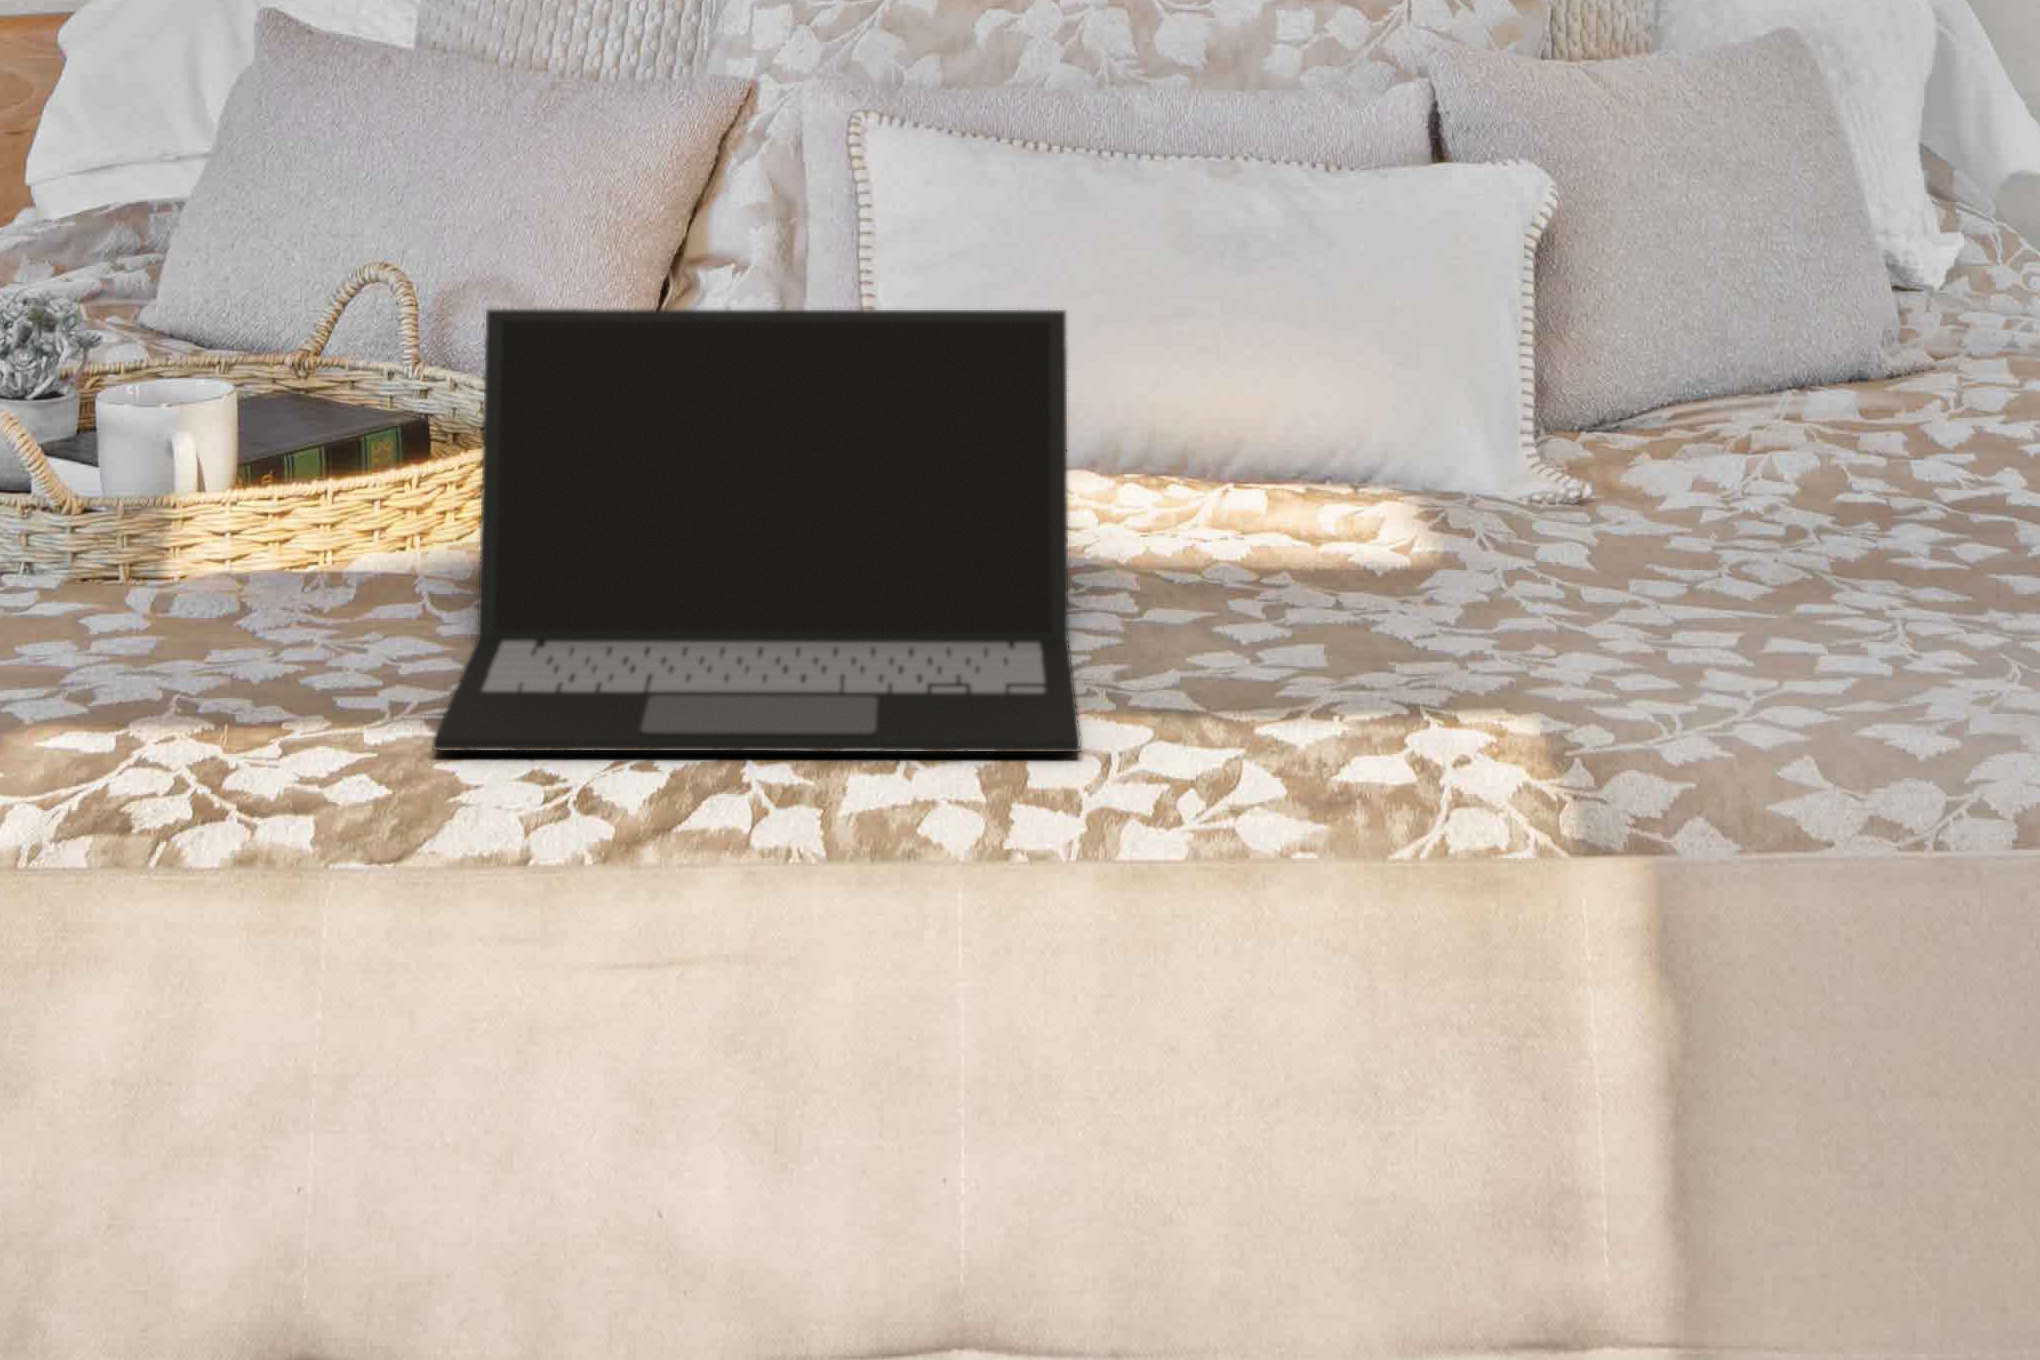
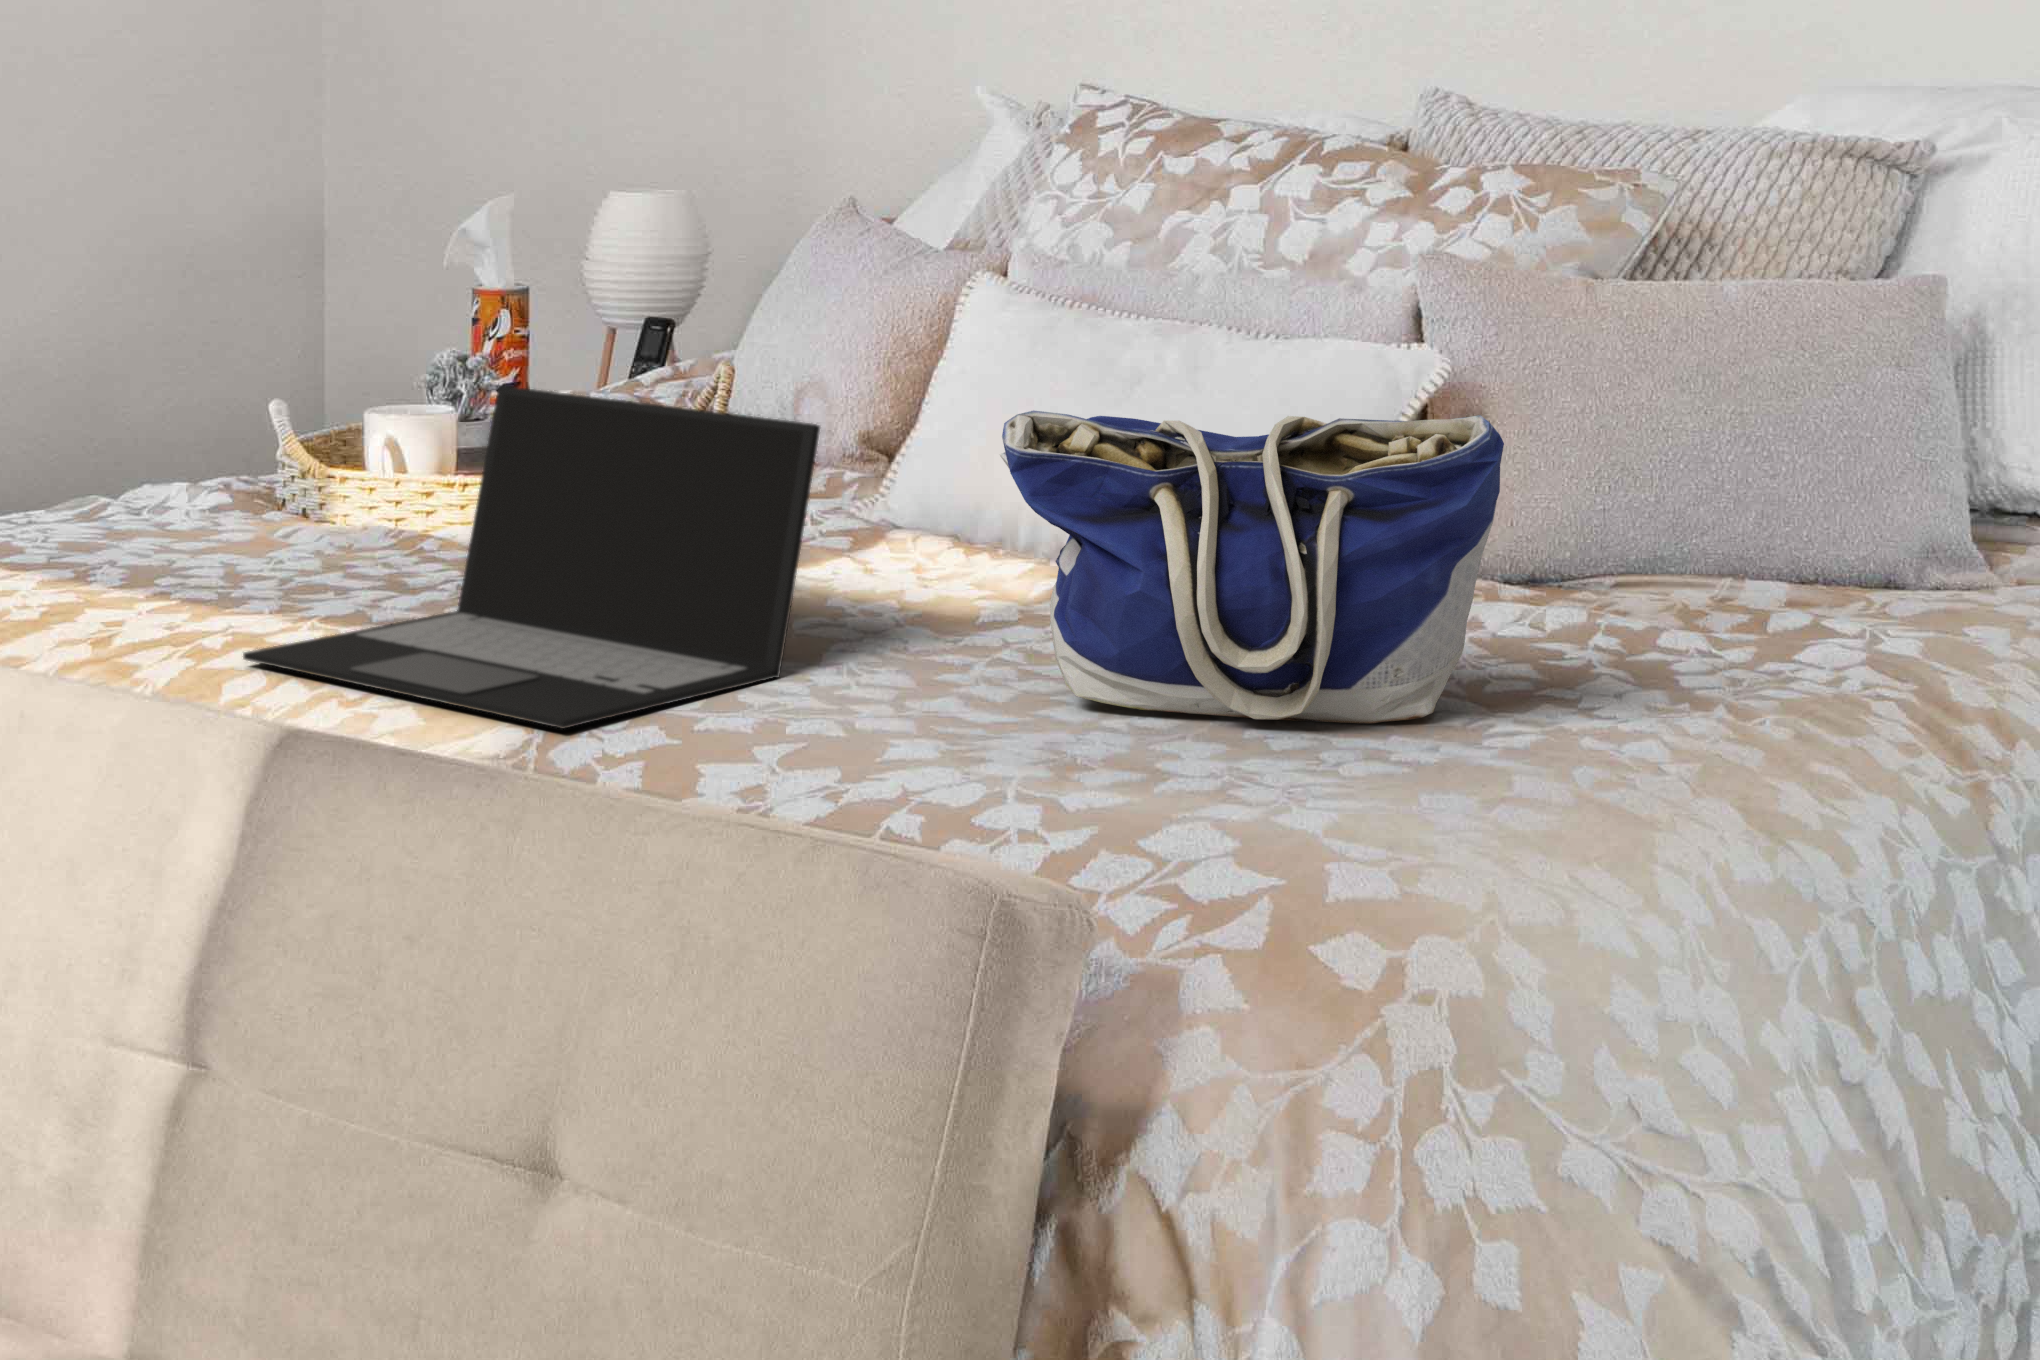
tote bag: none [1341,213,1899,611] -> present [1000,410,1504,724]

